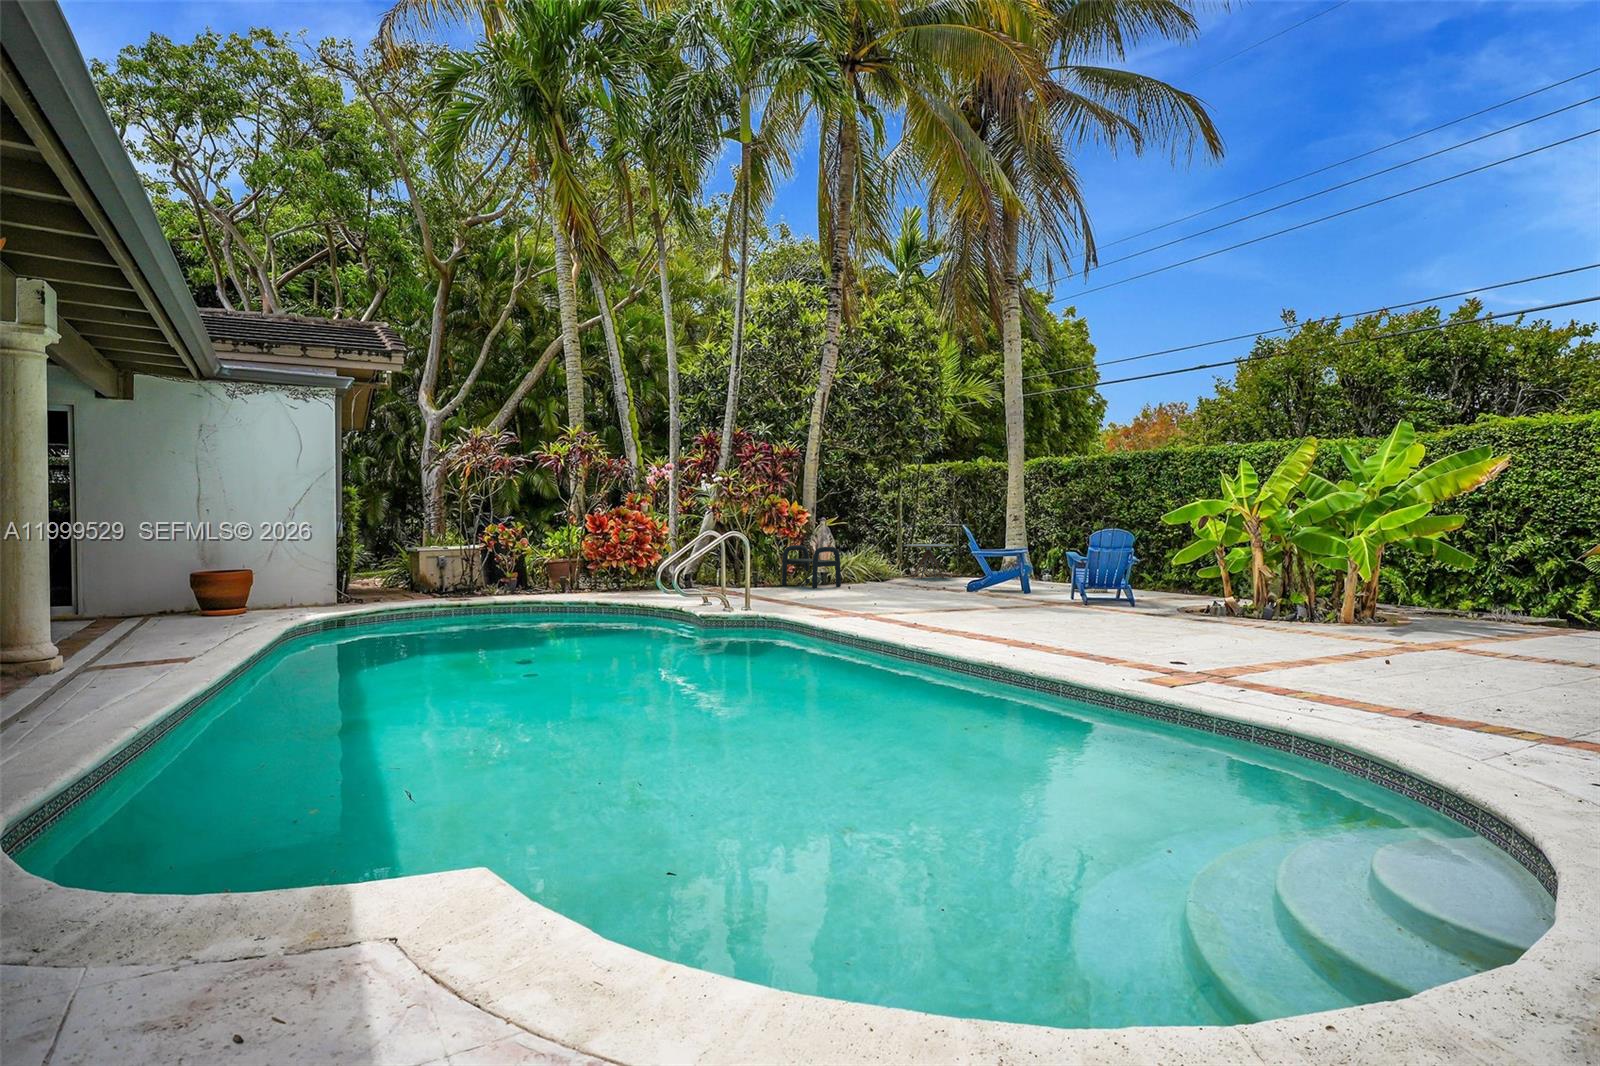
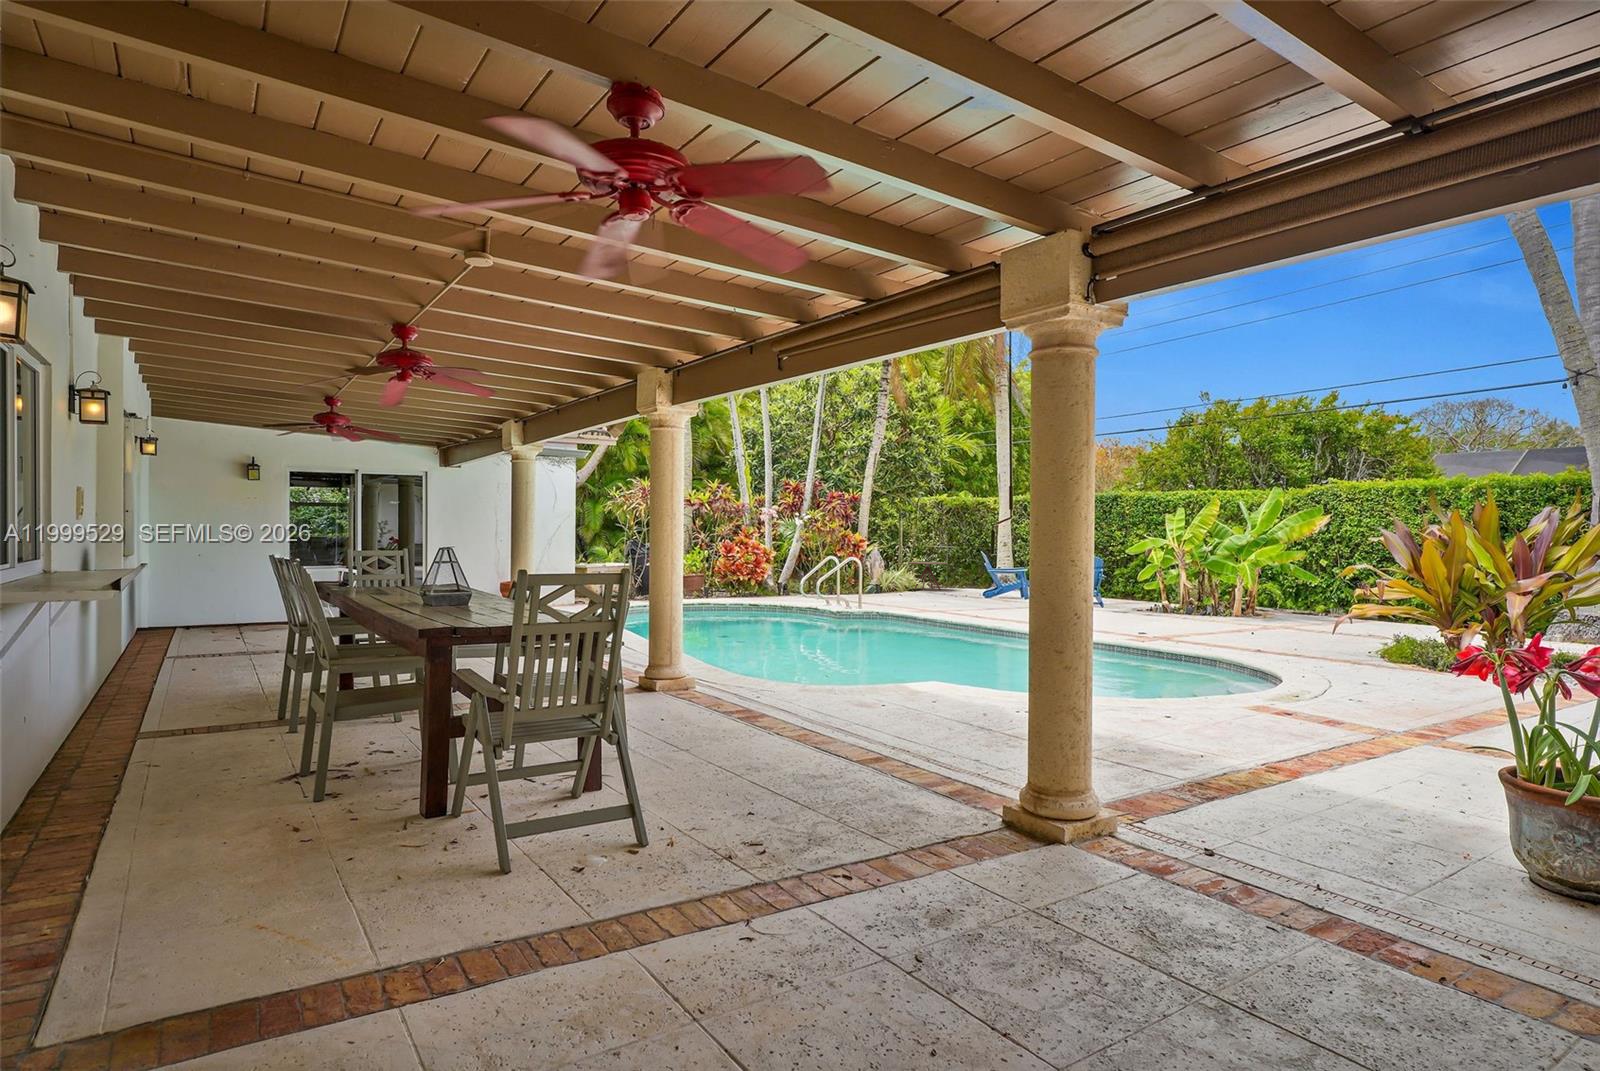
bench: present [782,545,841,588] -> none [818,562,866,596]

